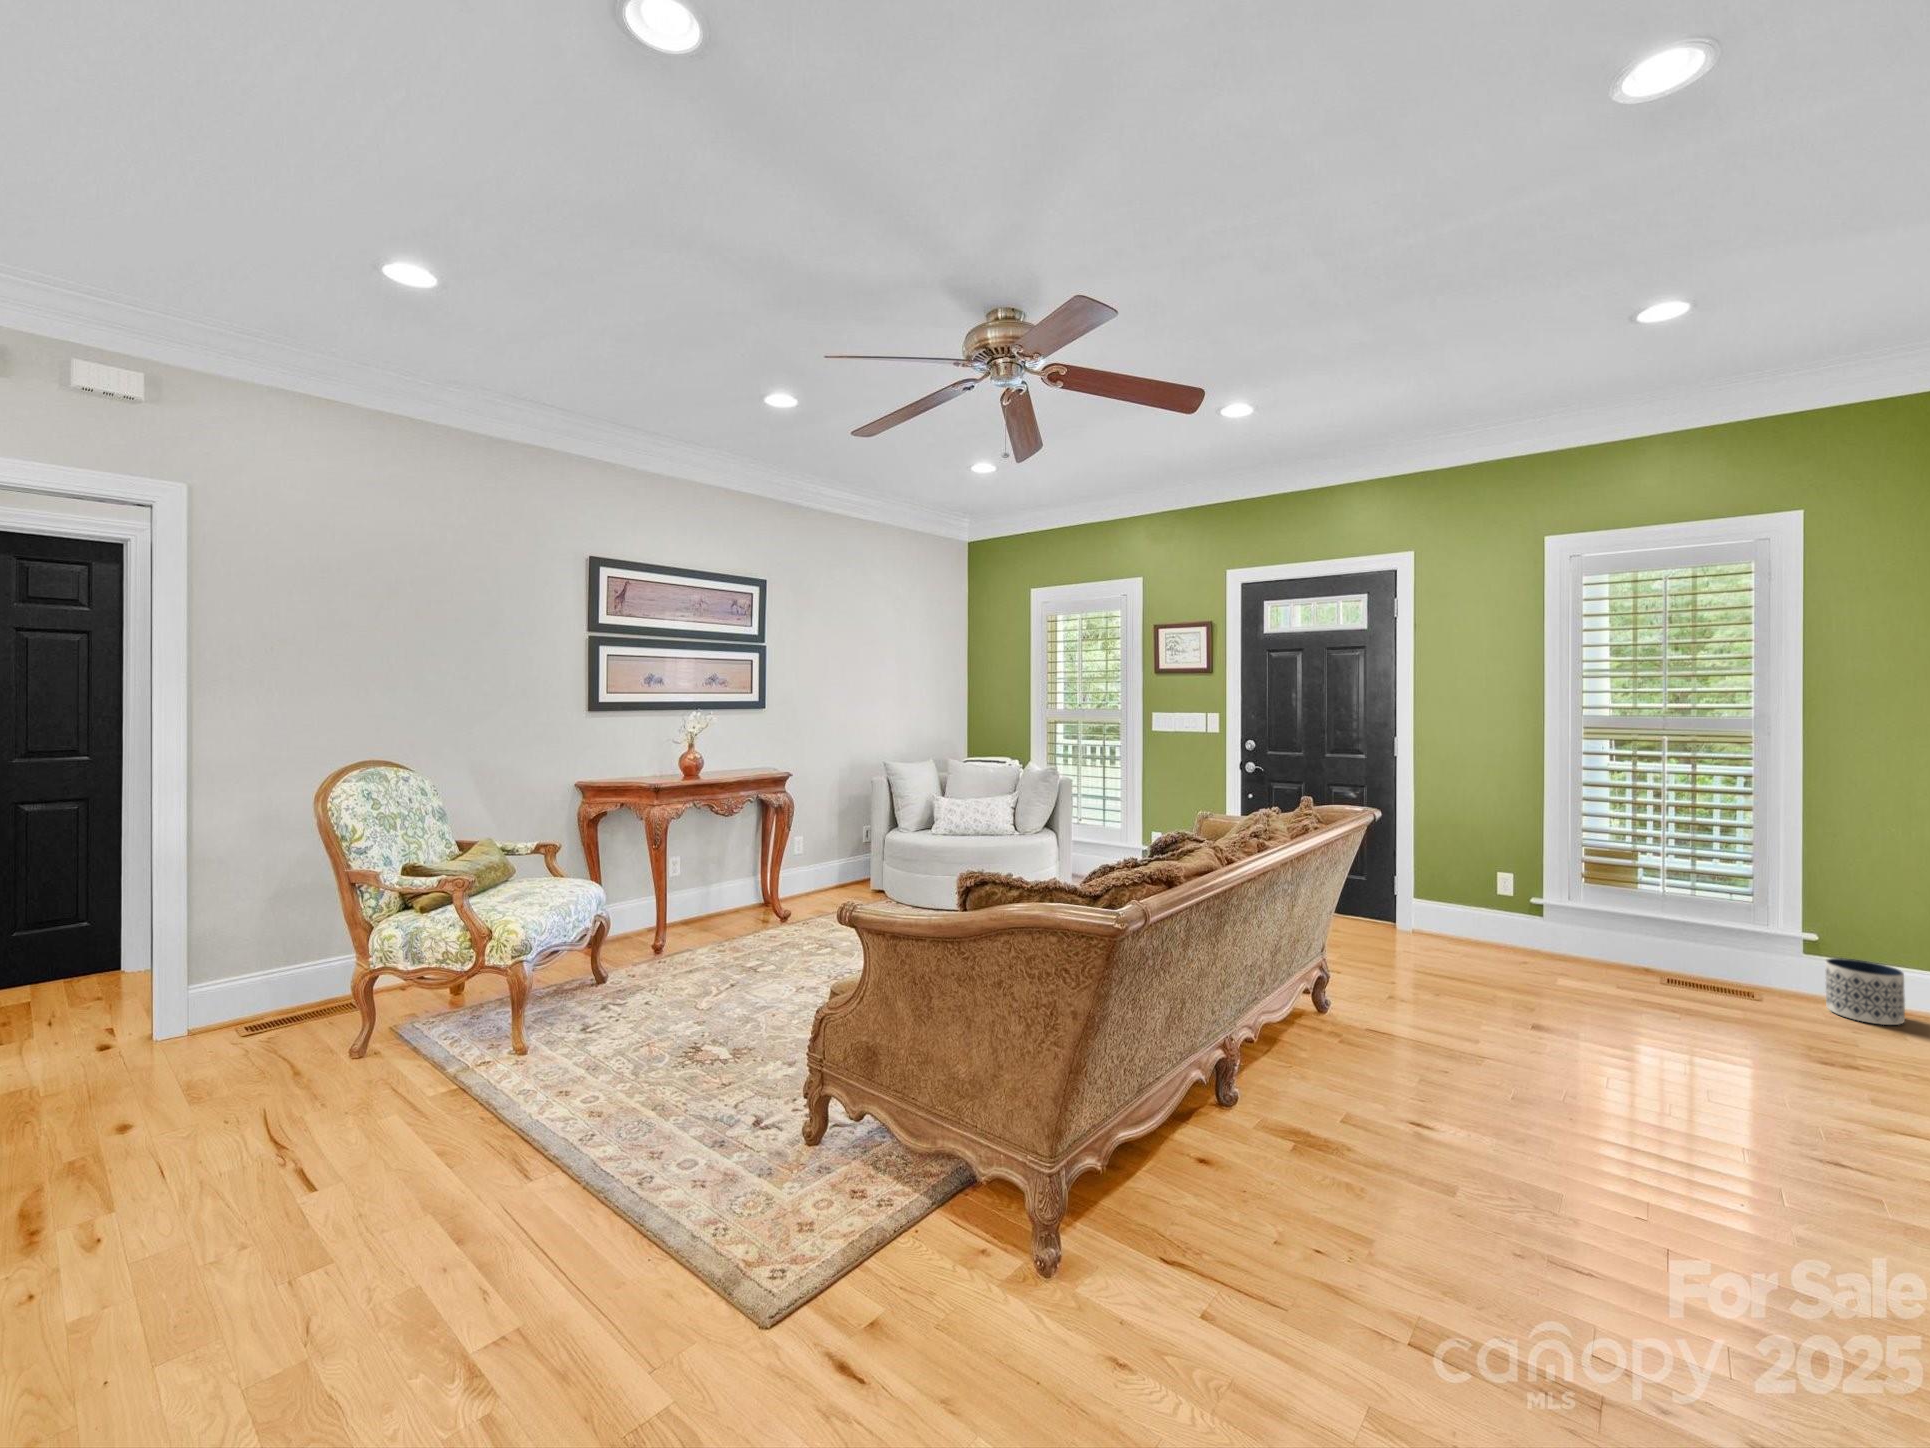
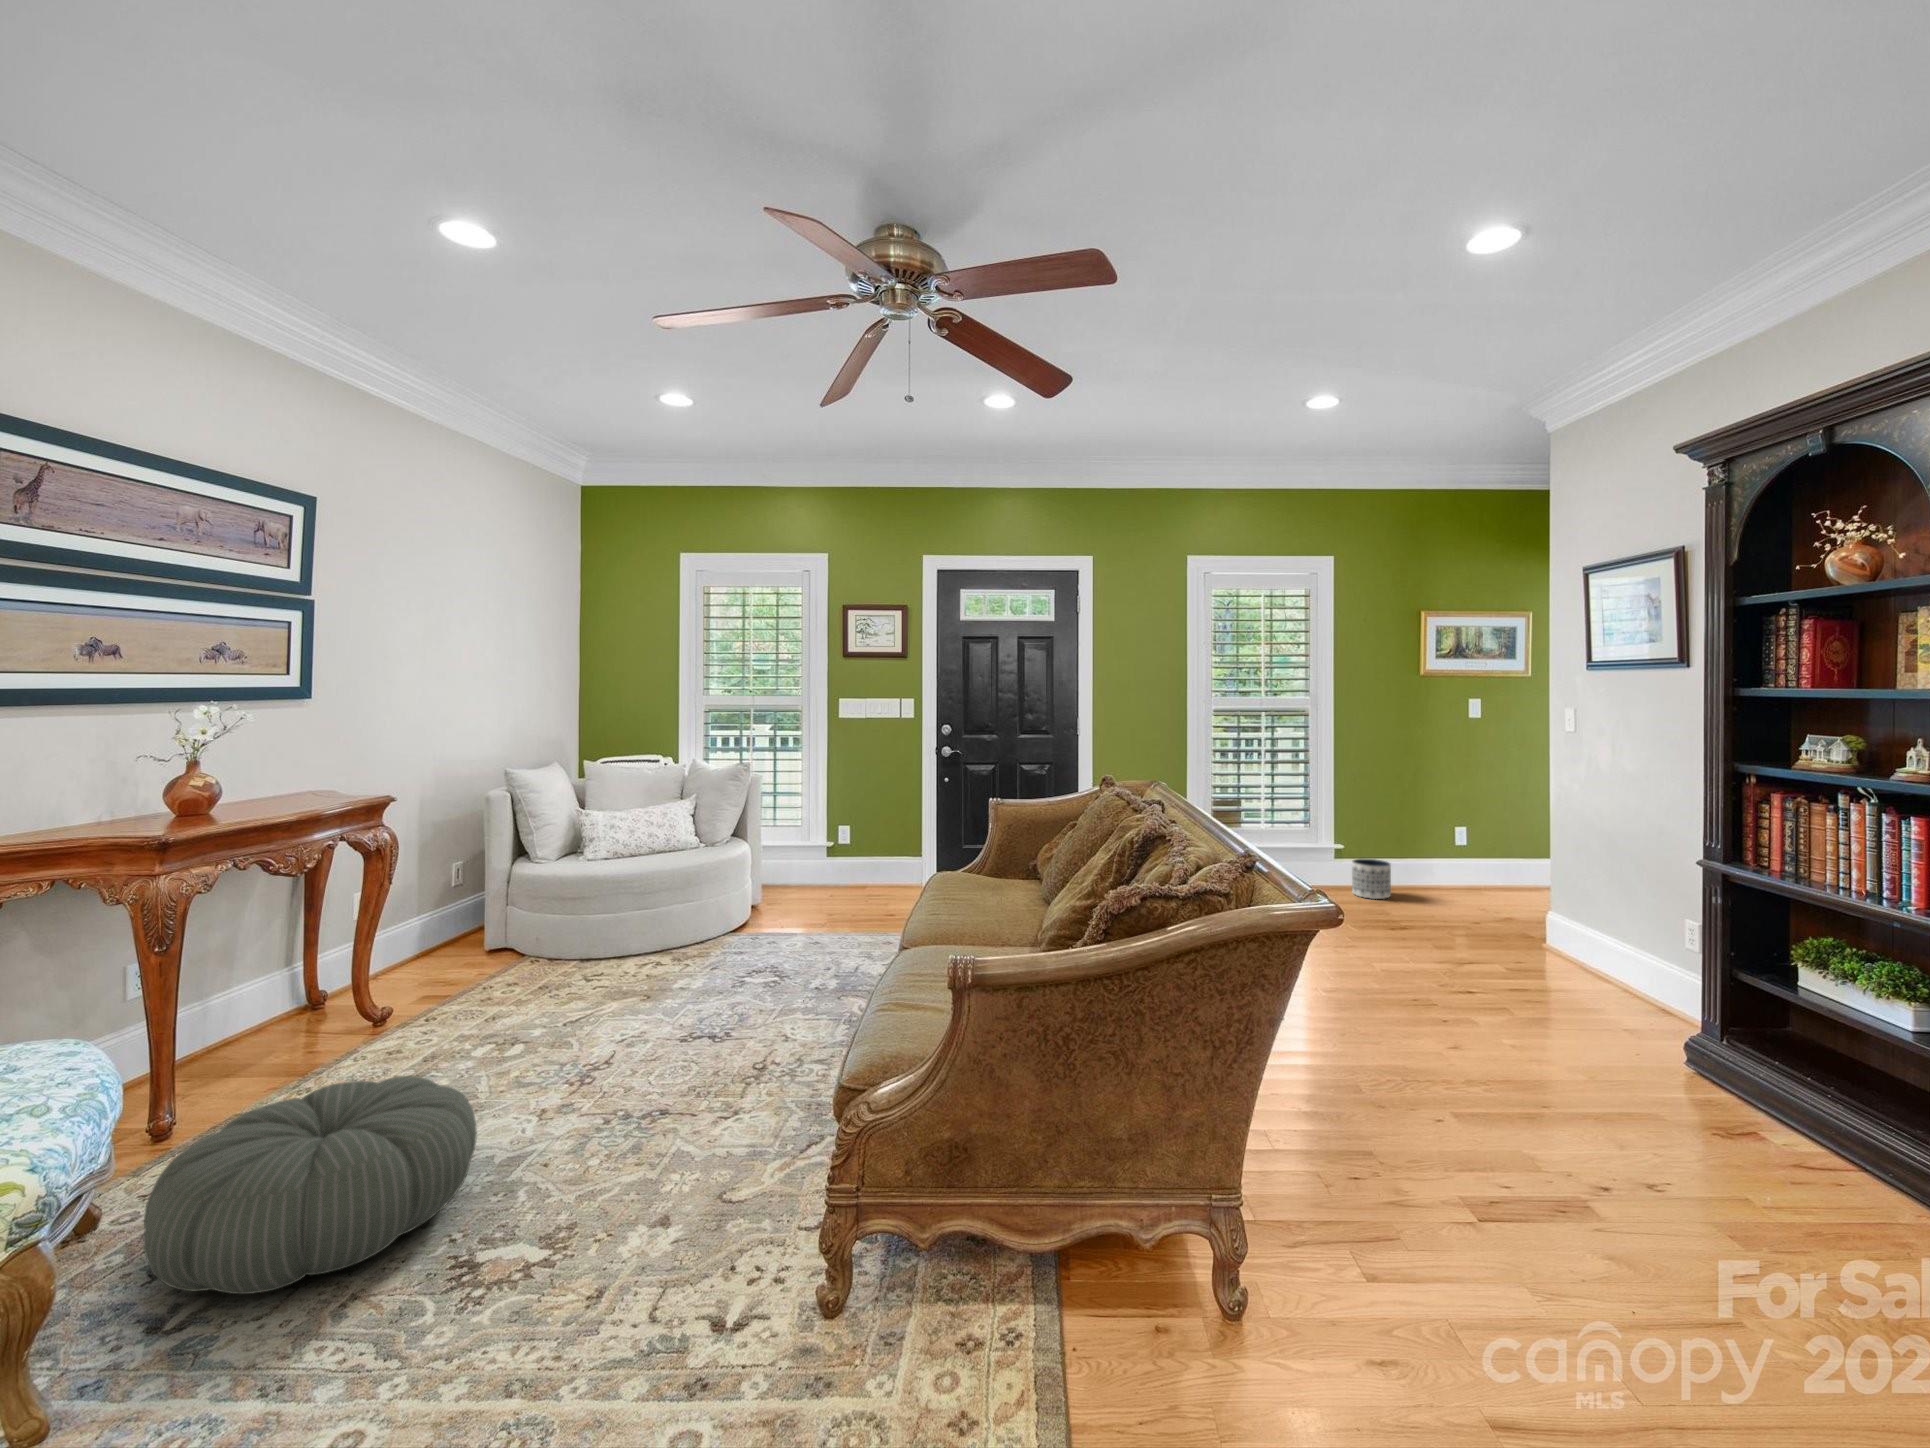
pouf: none [588,937,743,1031] -> present [144,1076,477,1294]

